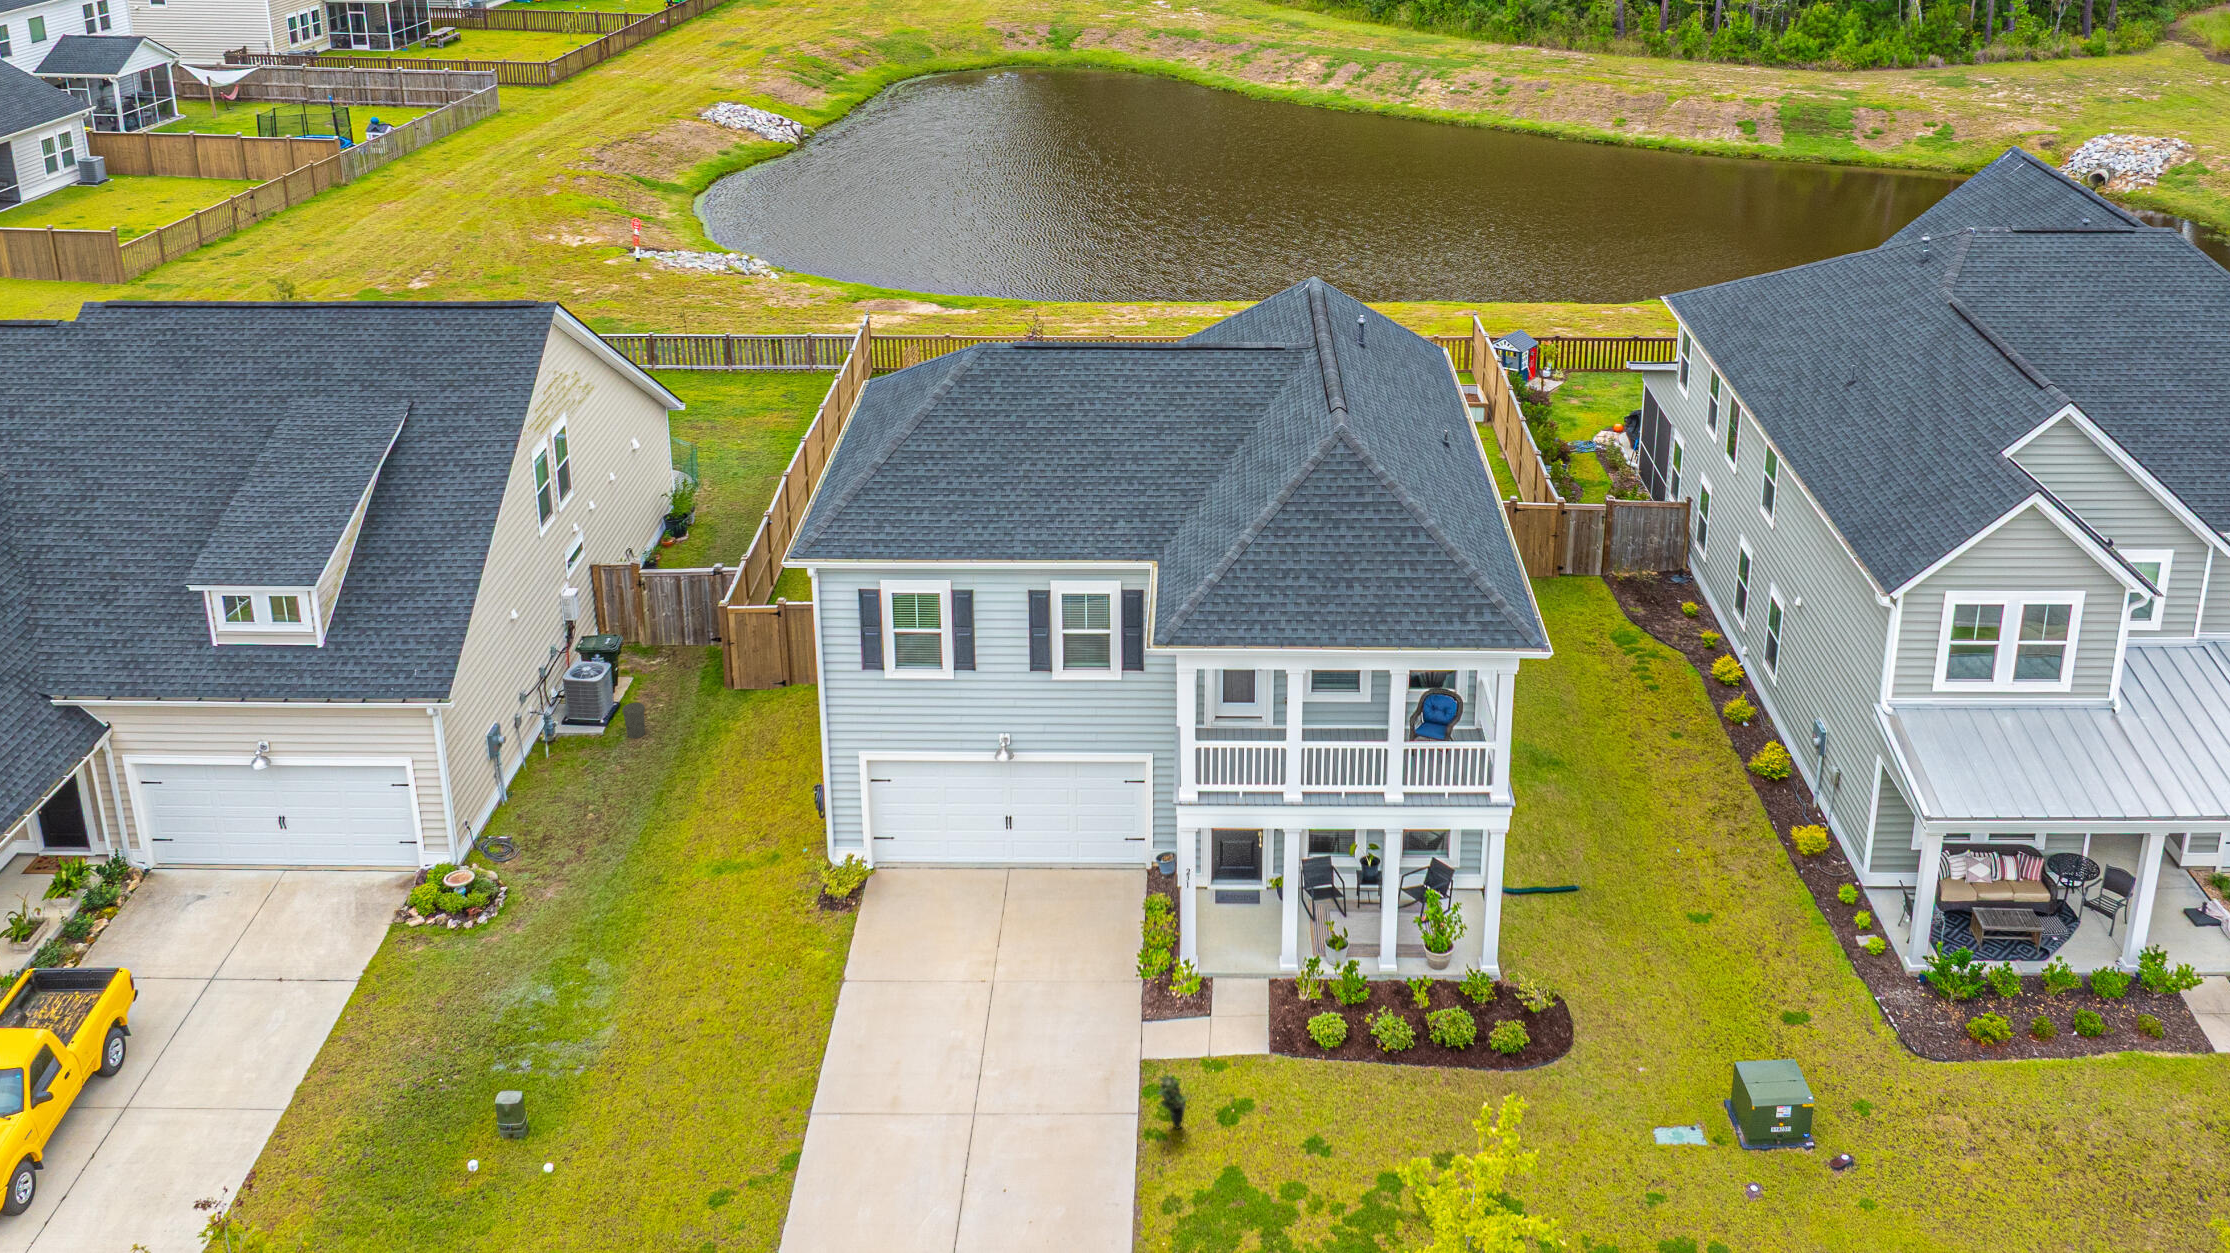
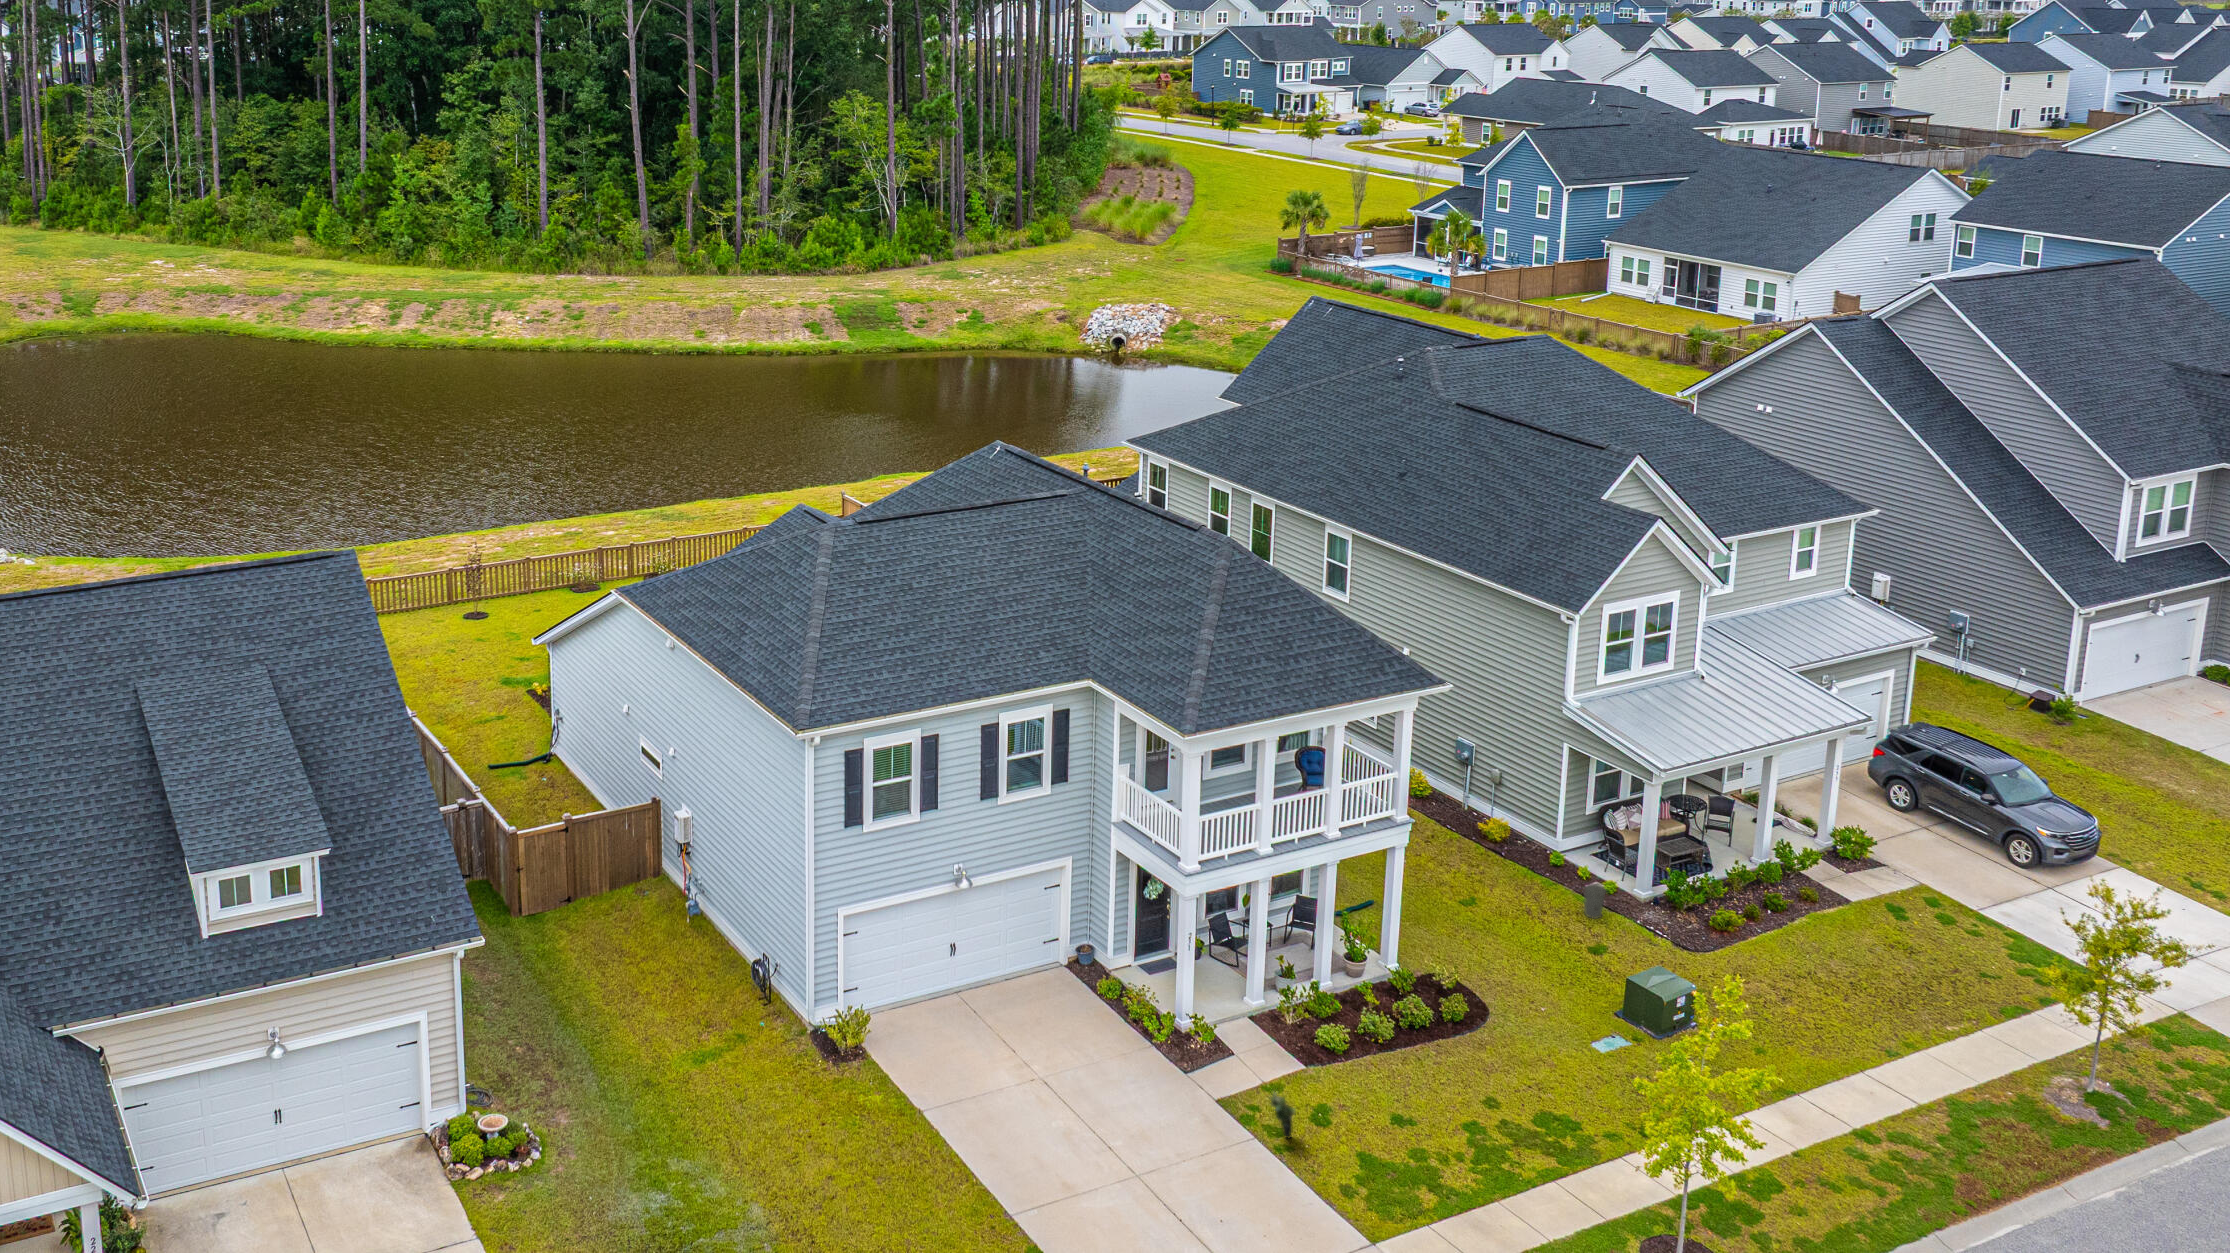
trash can: present [623,703,645,738] -> present [1584,884,1606,919]

